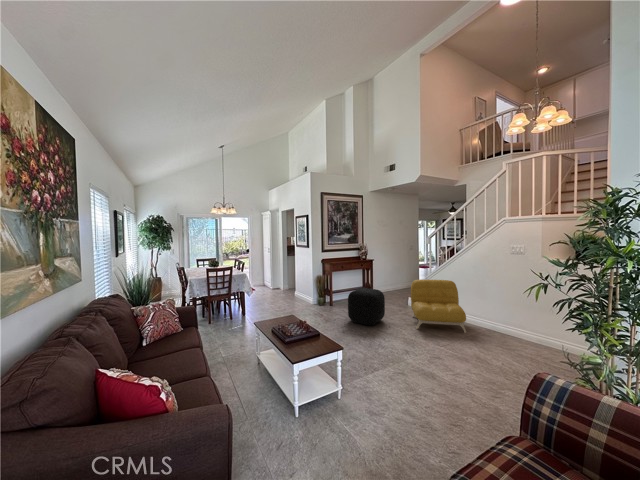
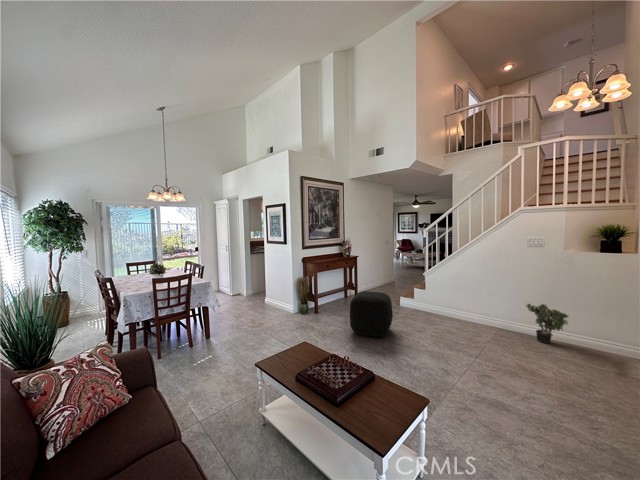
armchair: present [411,279,466,333] -> none [415,277,486,337]
potted plant: none [503,306,542,343] -> present [525,304,568,343]

